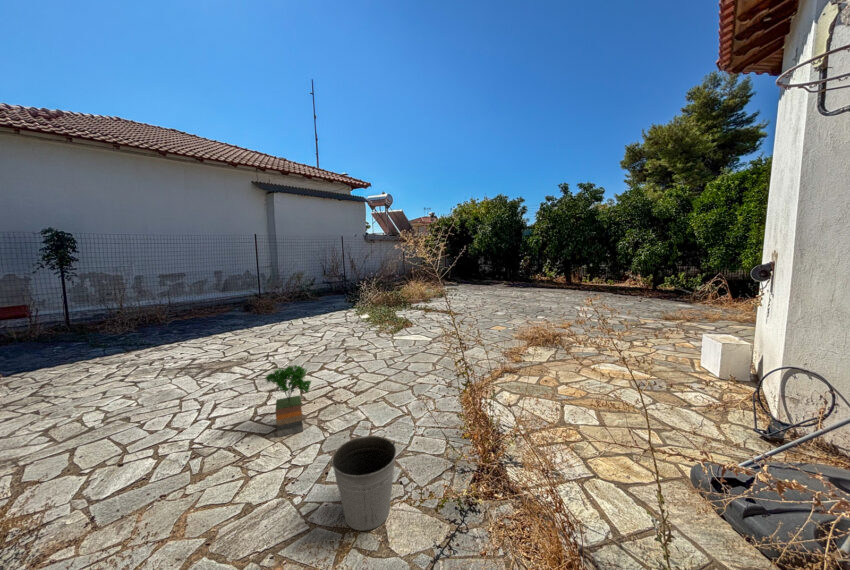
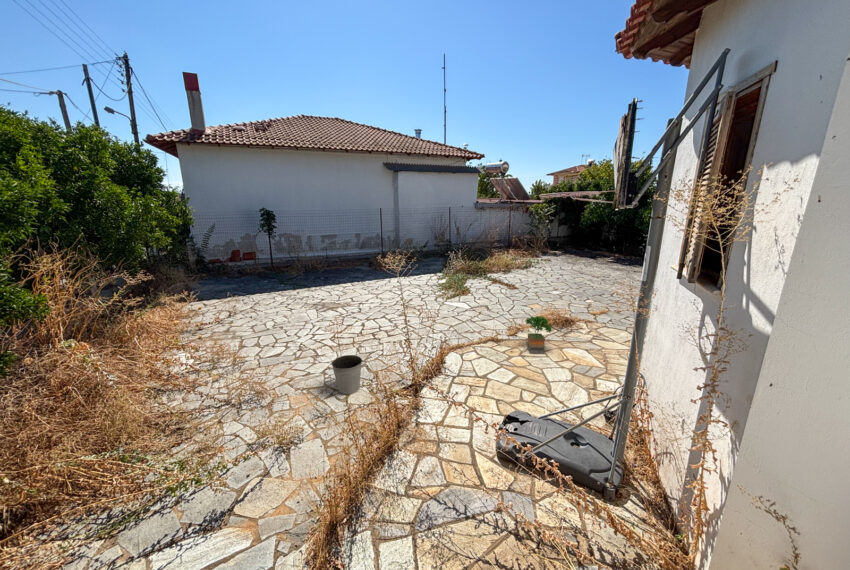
potted tree: present [265,365,311,437] -> present [526,316,552,354]

